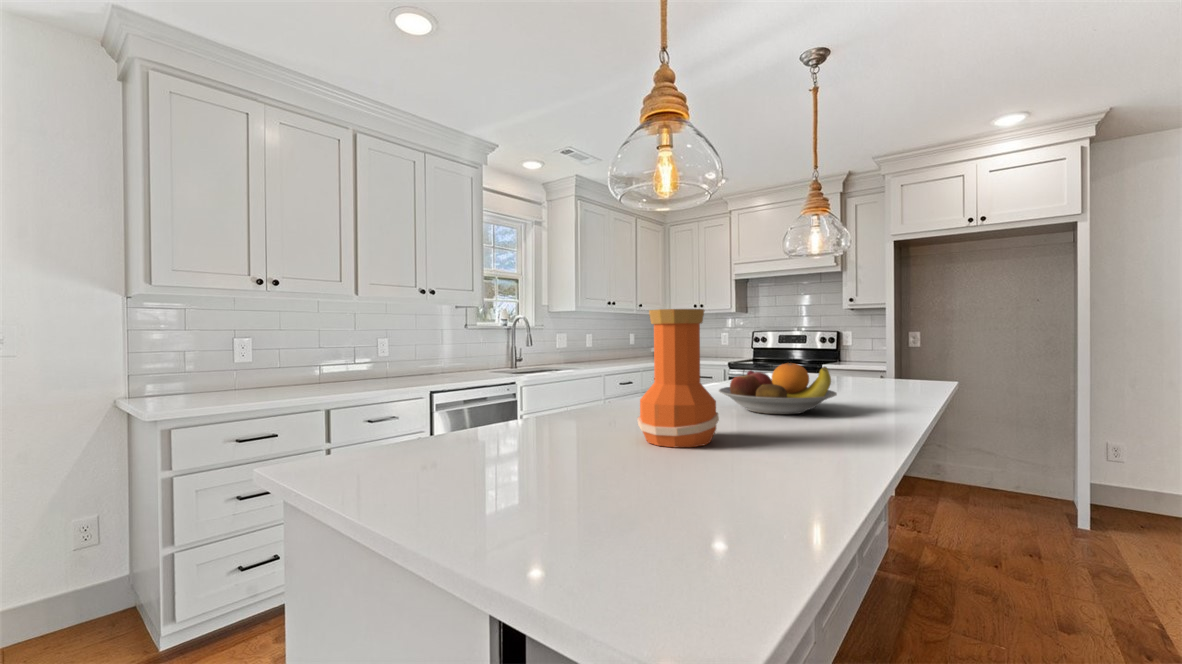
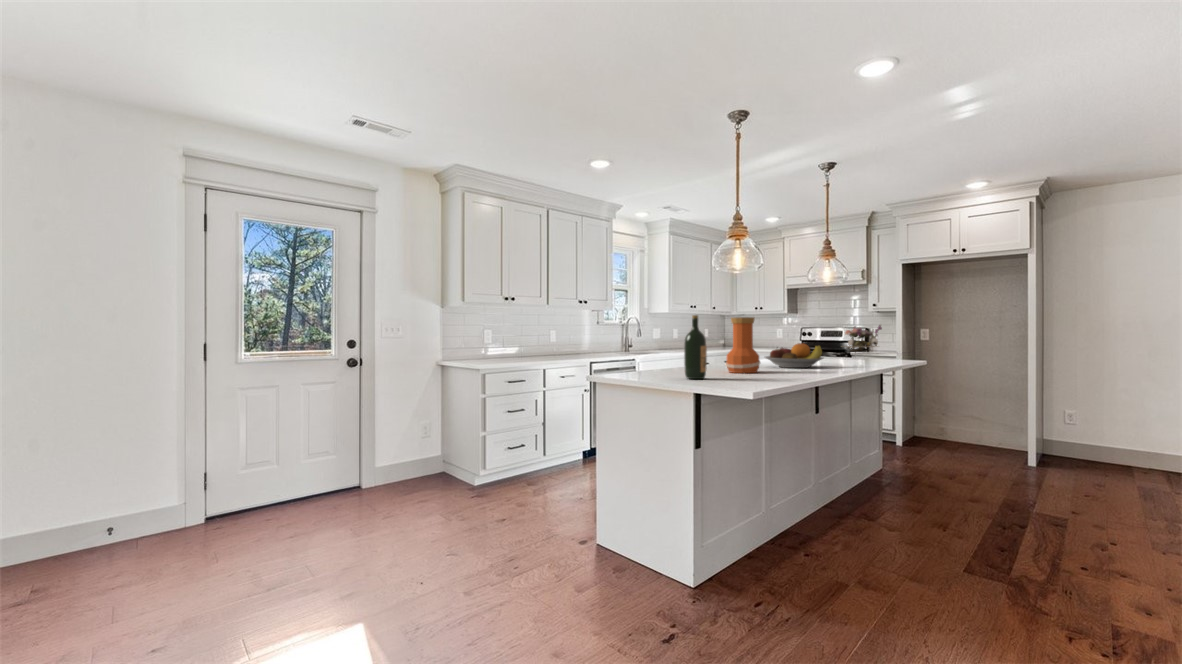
wine bottle: none [491,297,562,512] -> present [684,315,707,379]
flower arrangement: none [808,325,863,365] -> present [845,325,882,353]

